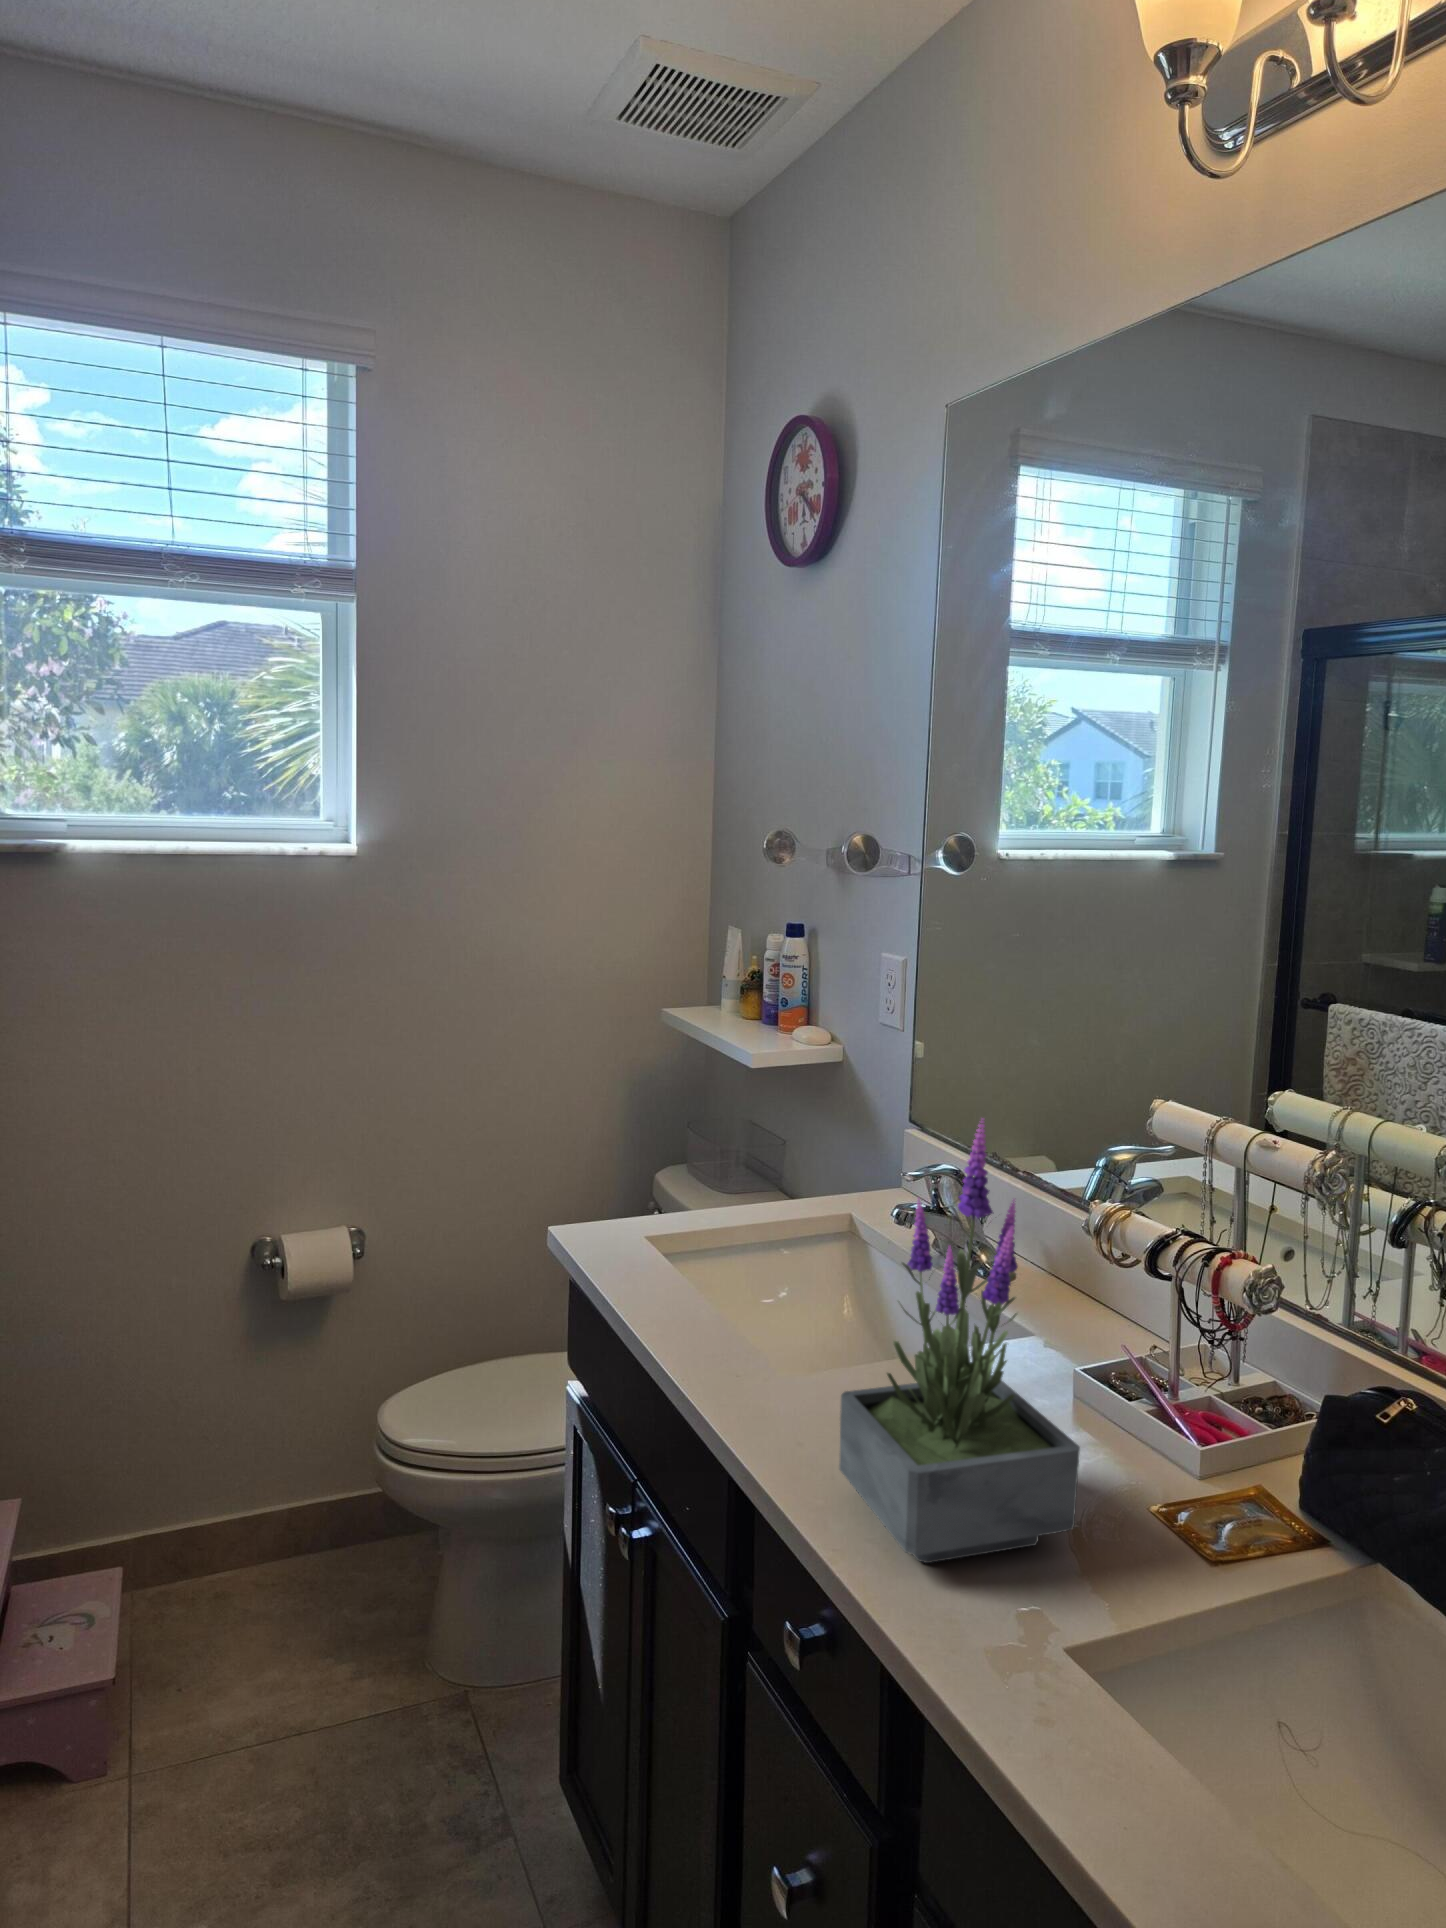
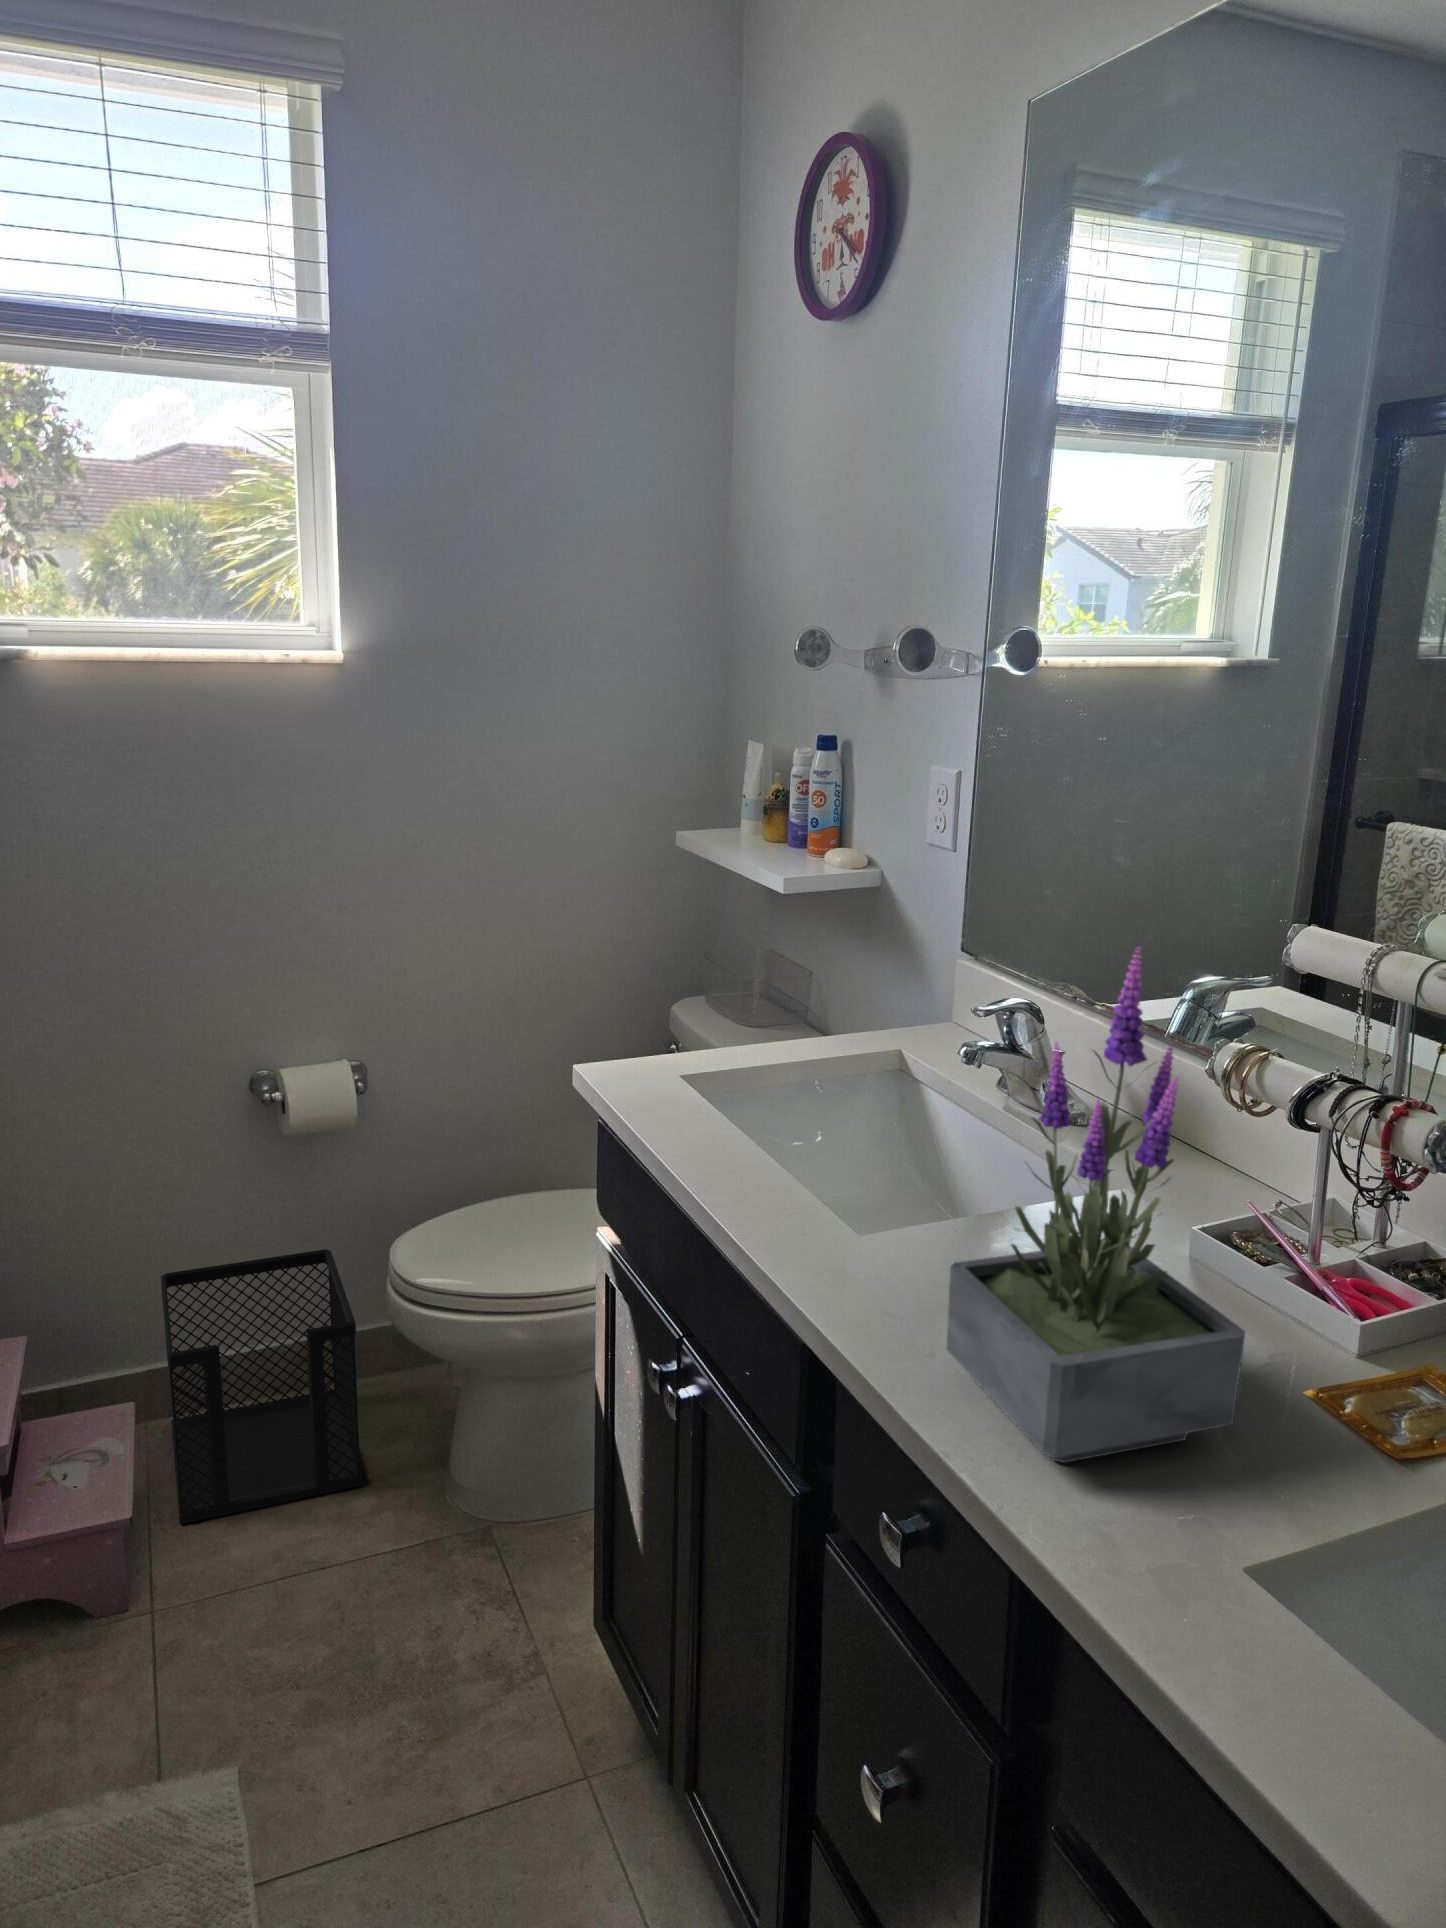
wastebasket: none [157,1413,345,1688] -> present [161,1249,363,1524]

